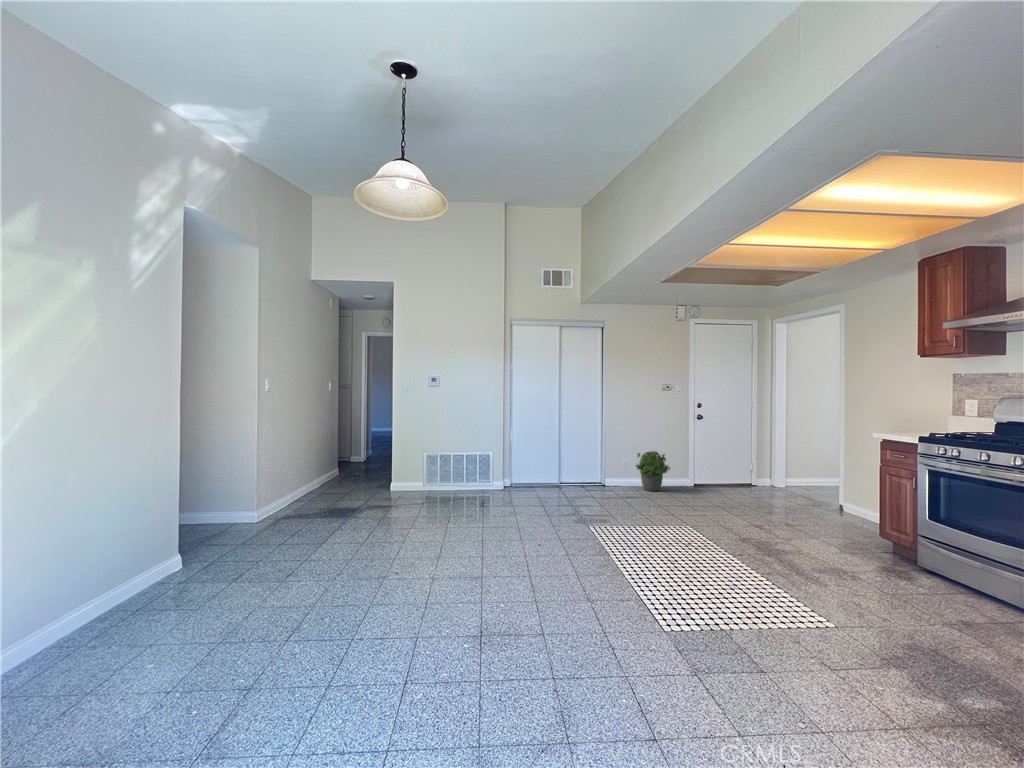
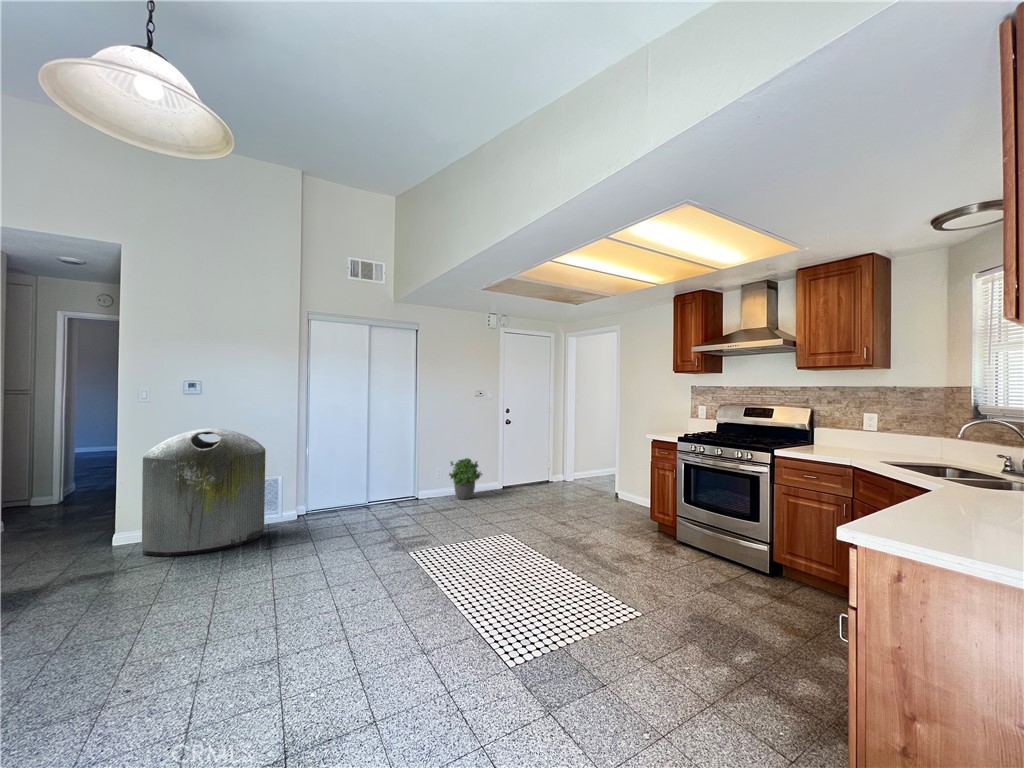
trash can: none [405,411,480,503] -> present [142,428,266,556]

